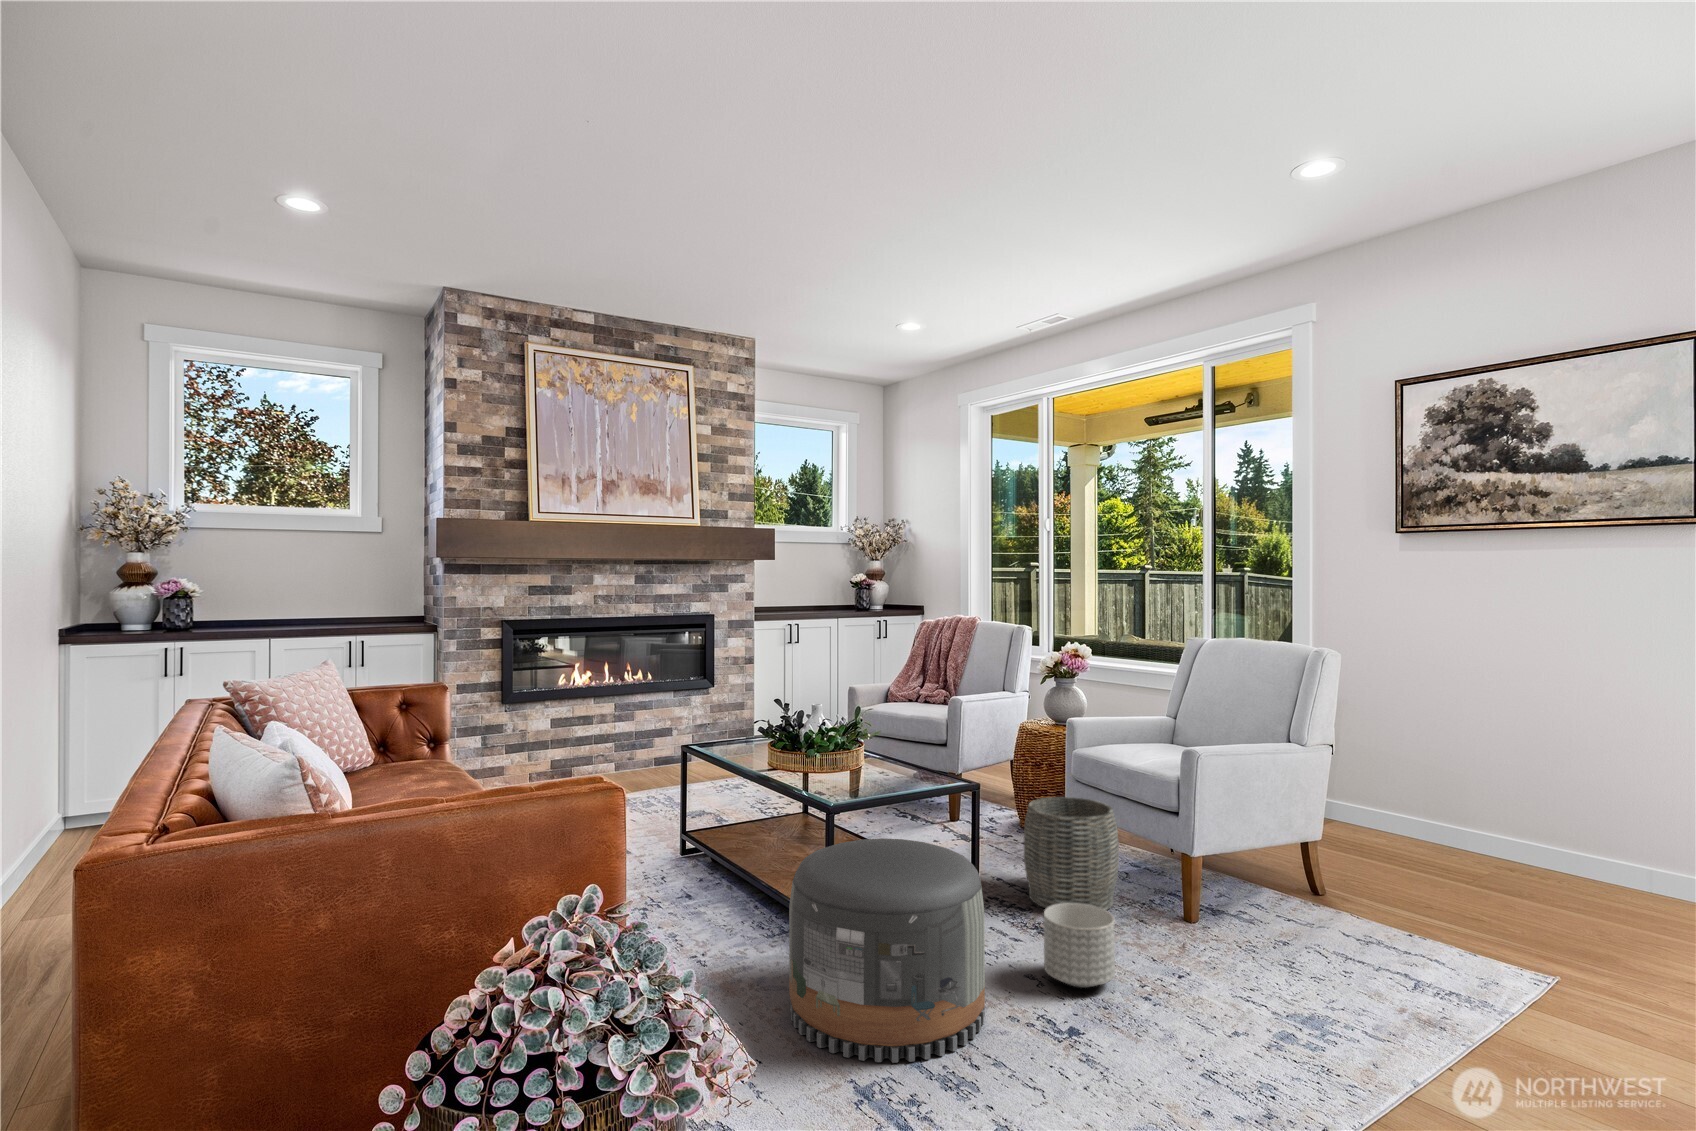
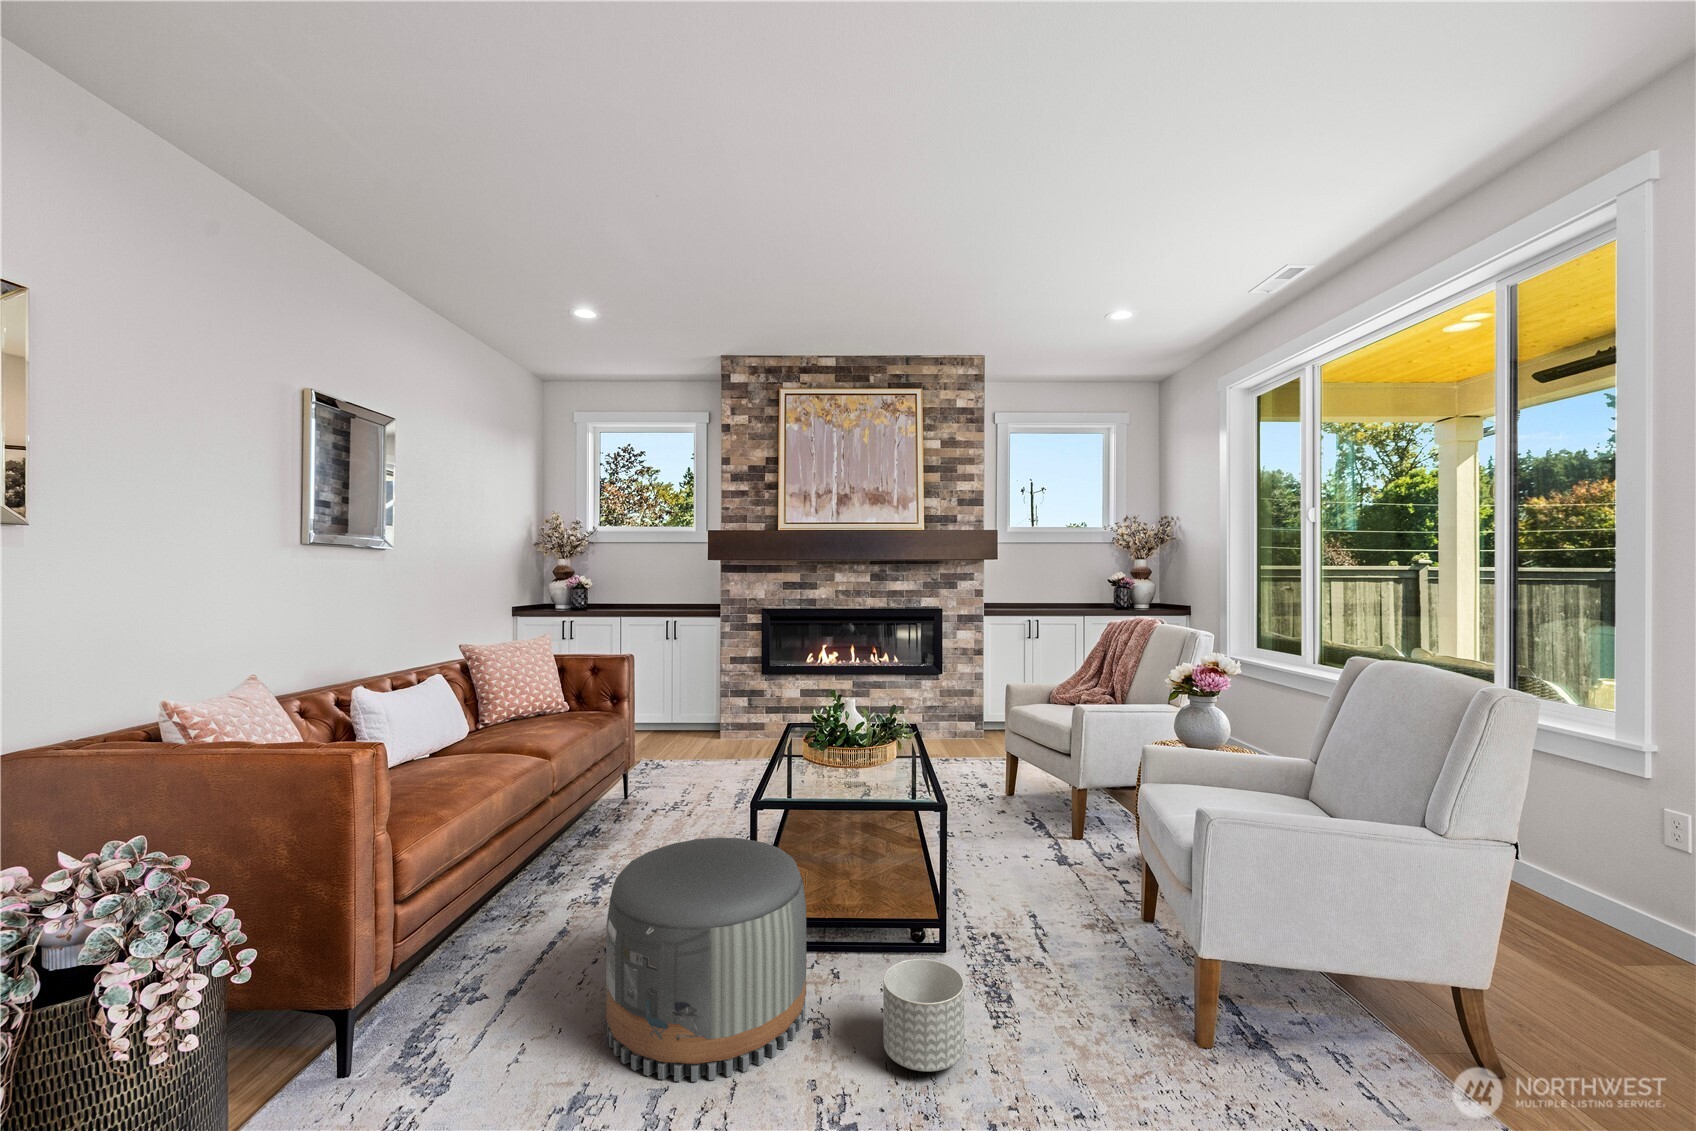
woven basket: present [1024,797,1119,910] -> none [1008,832,1120,984]

